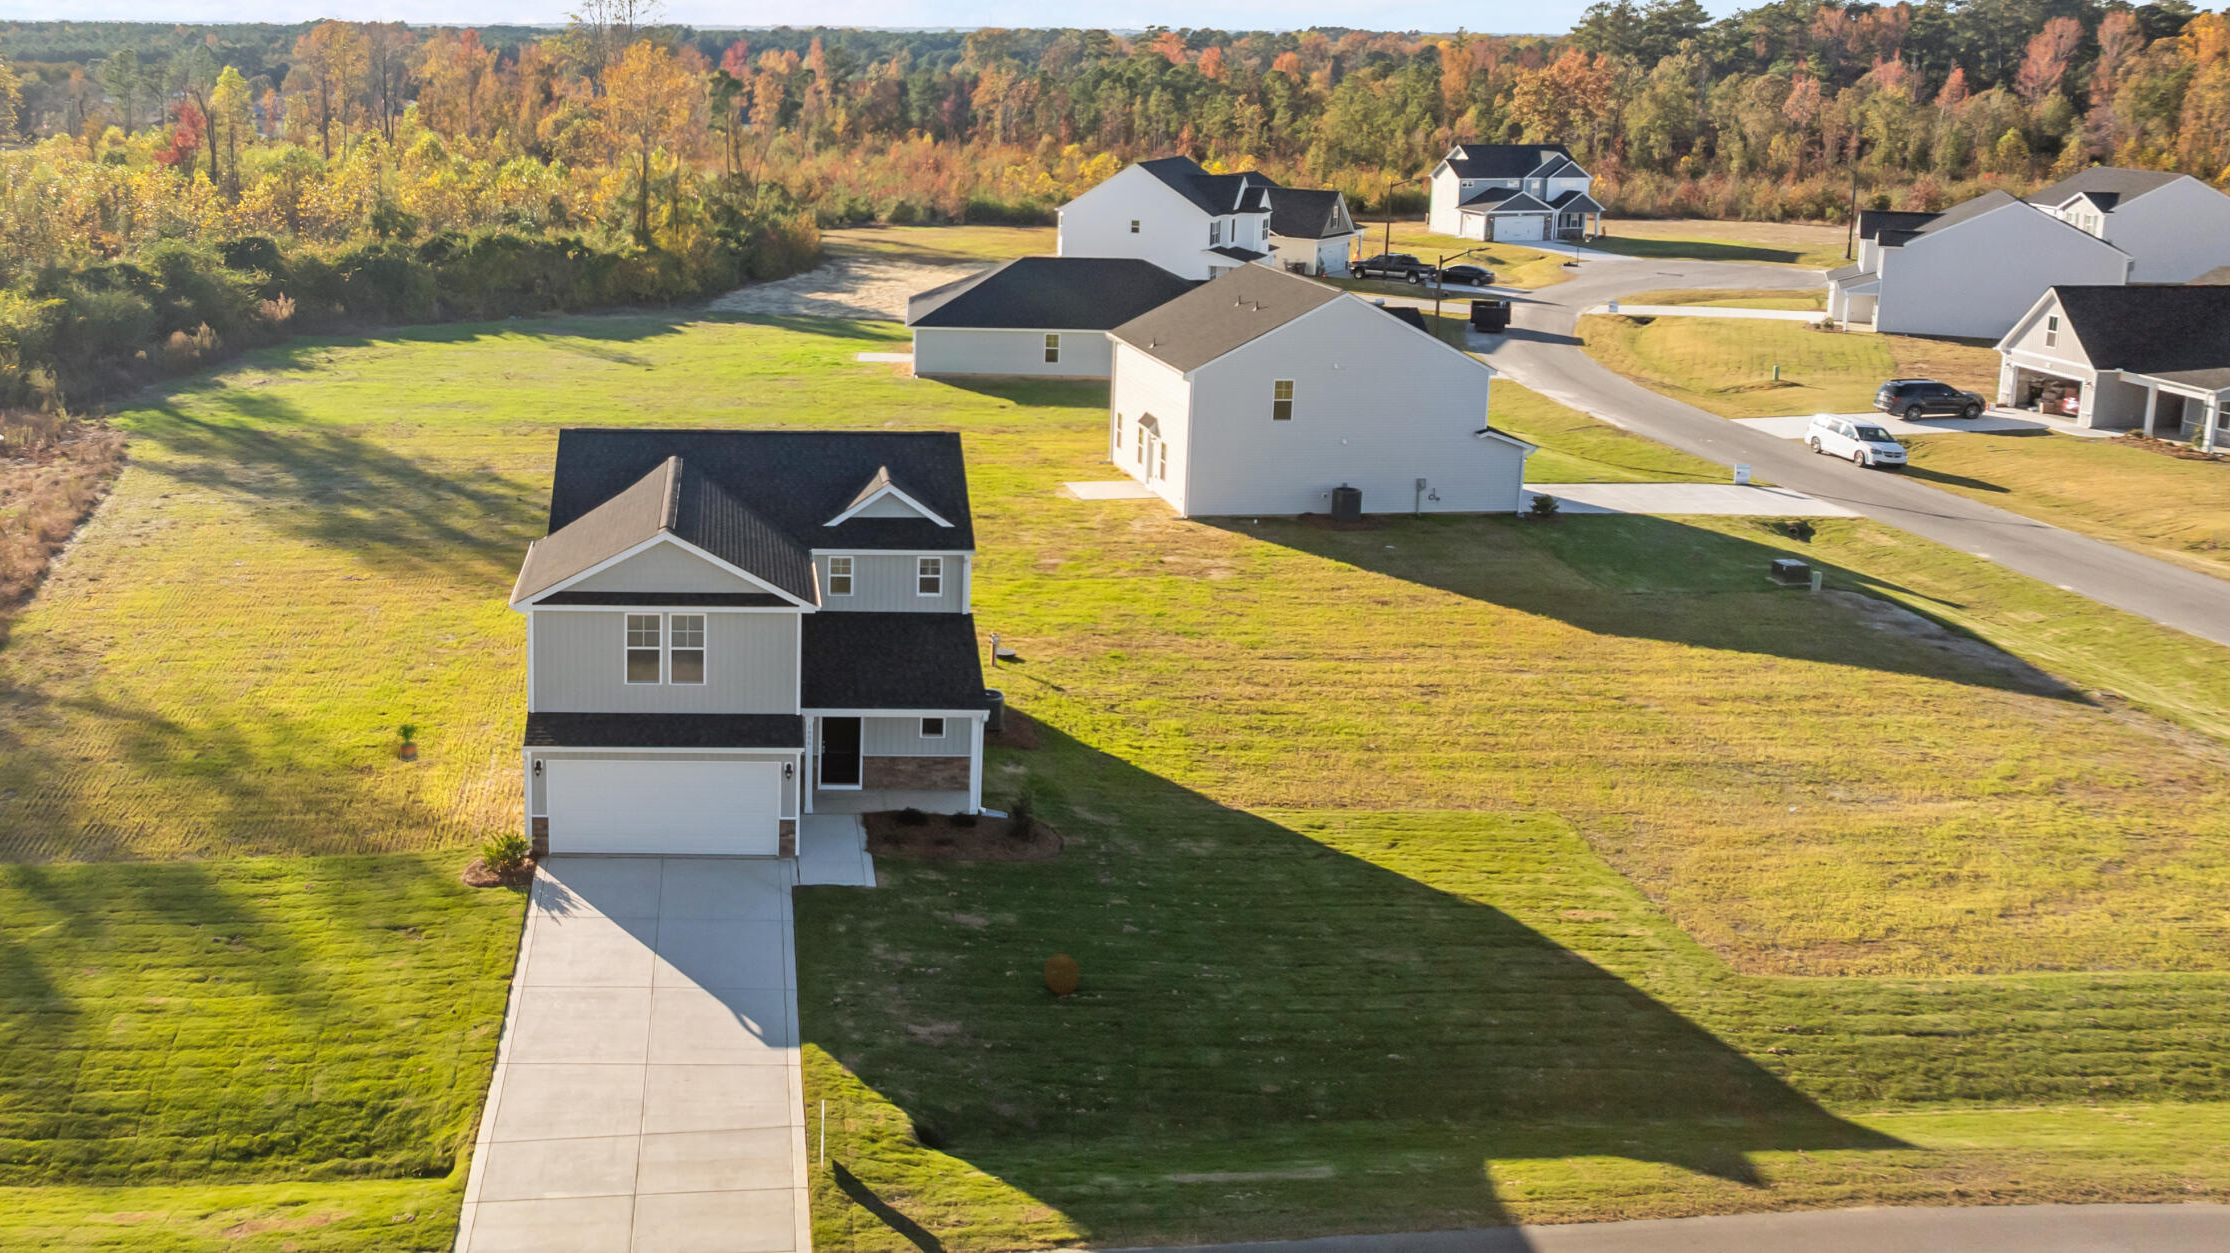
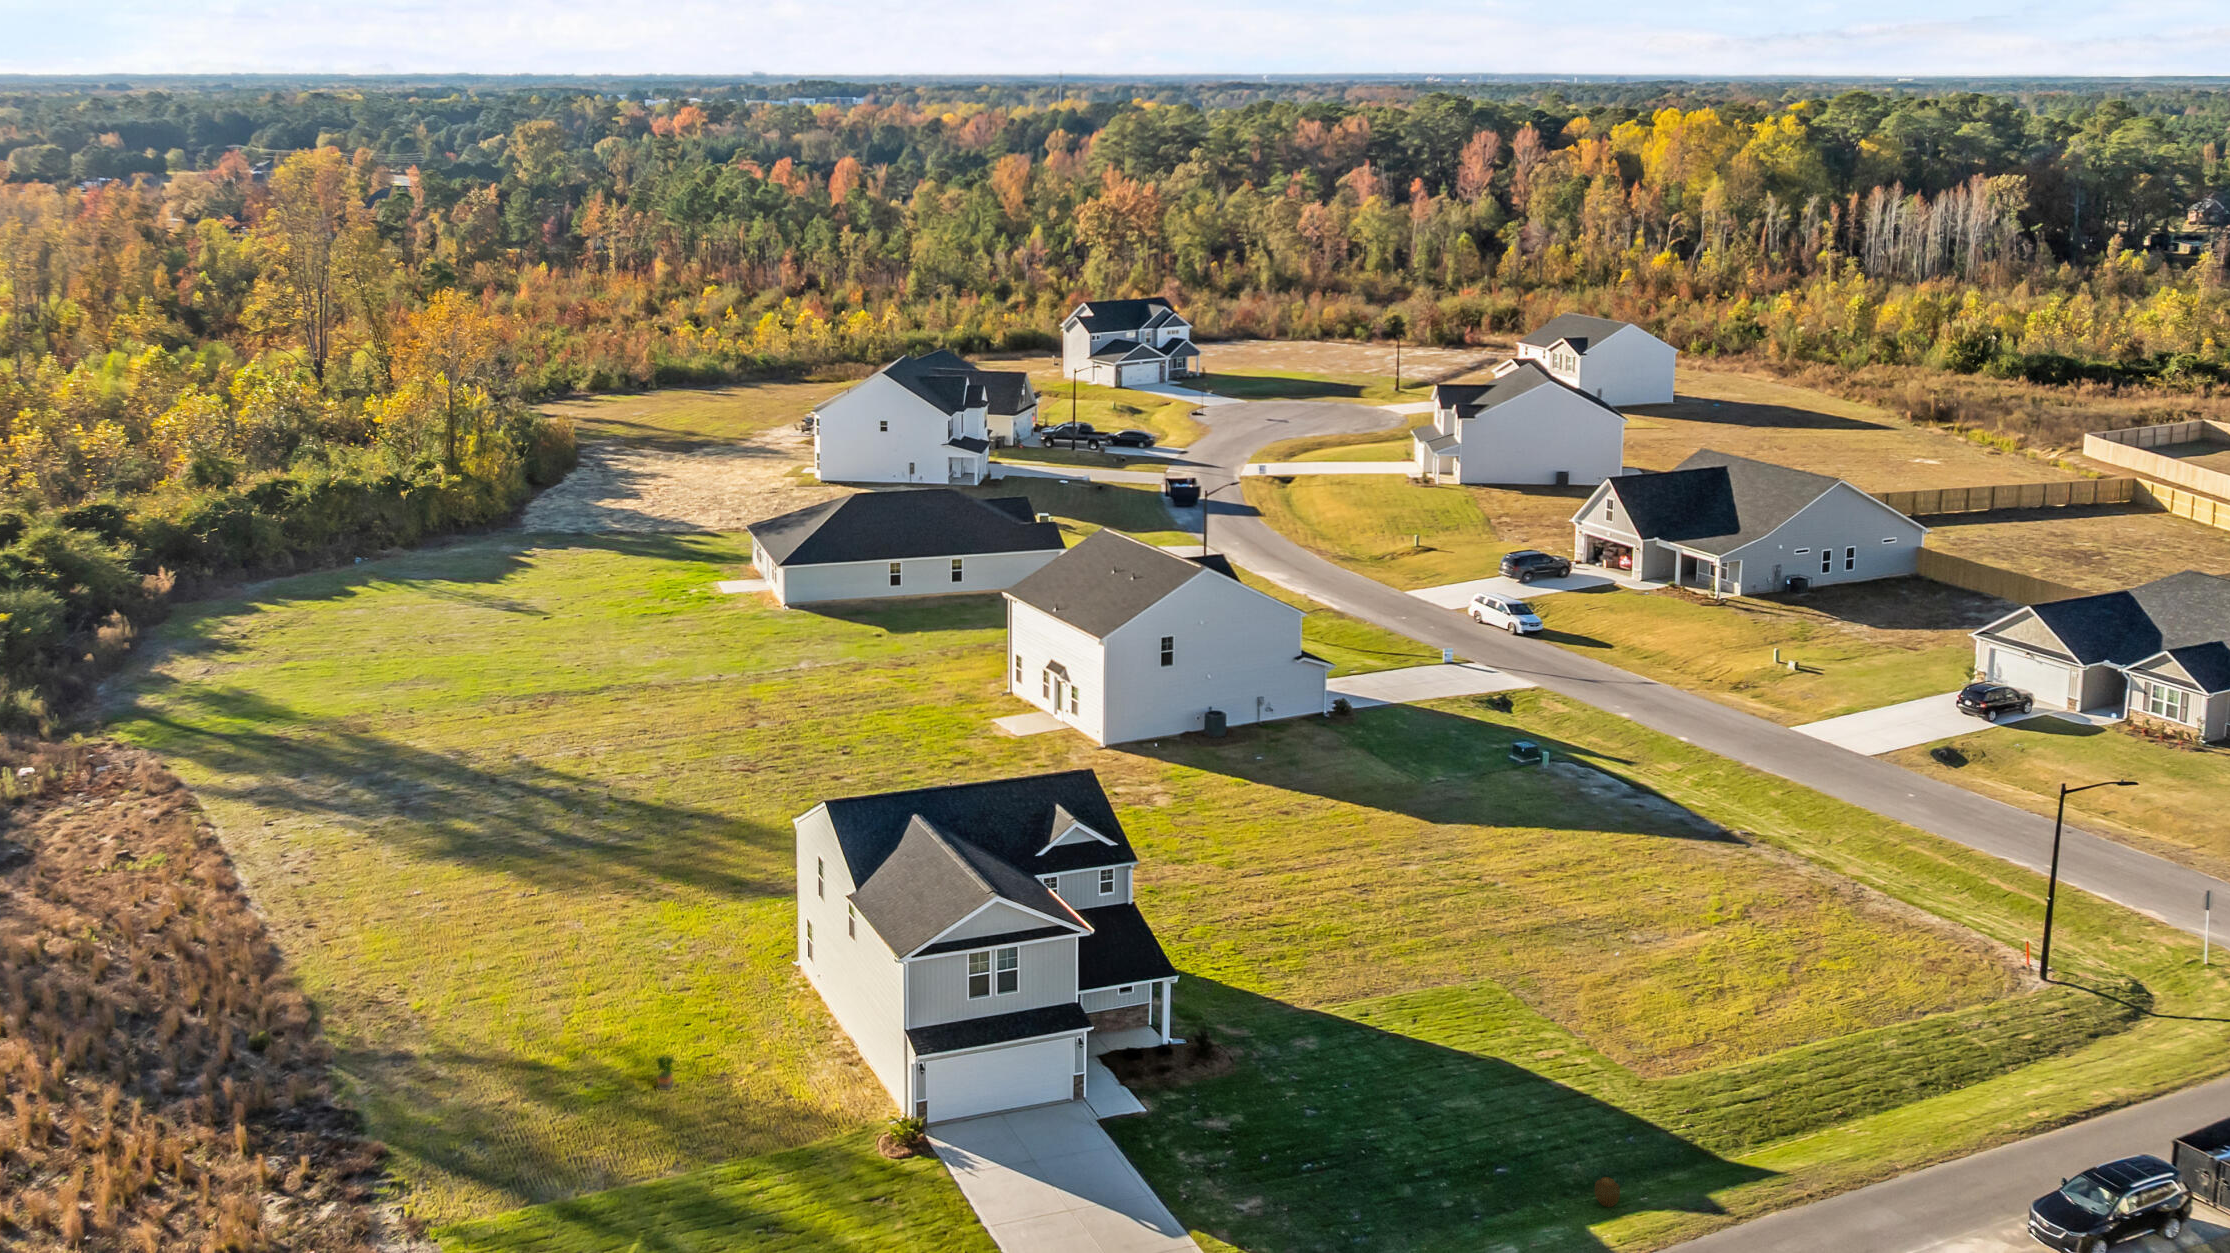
woven basket: present [1045,953,1079,994] -> present [1595,1177,1620,1207]

